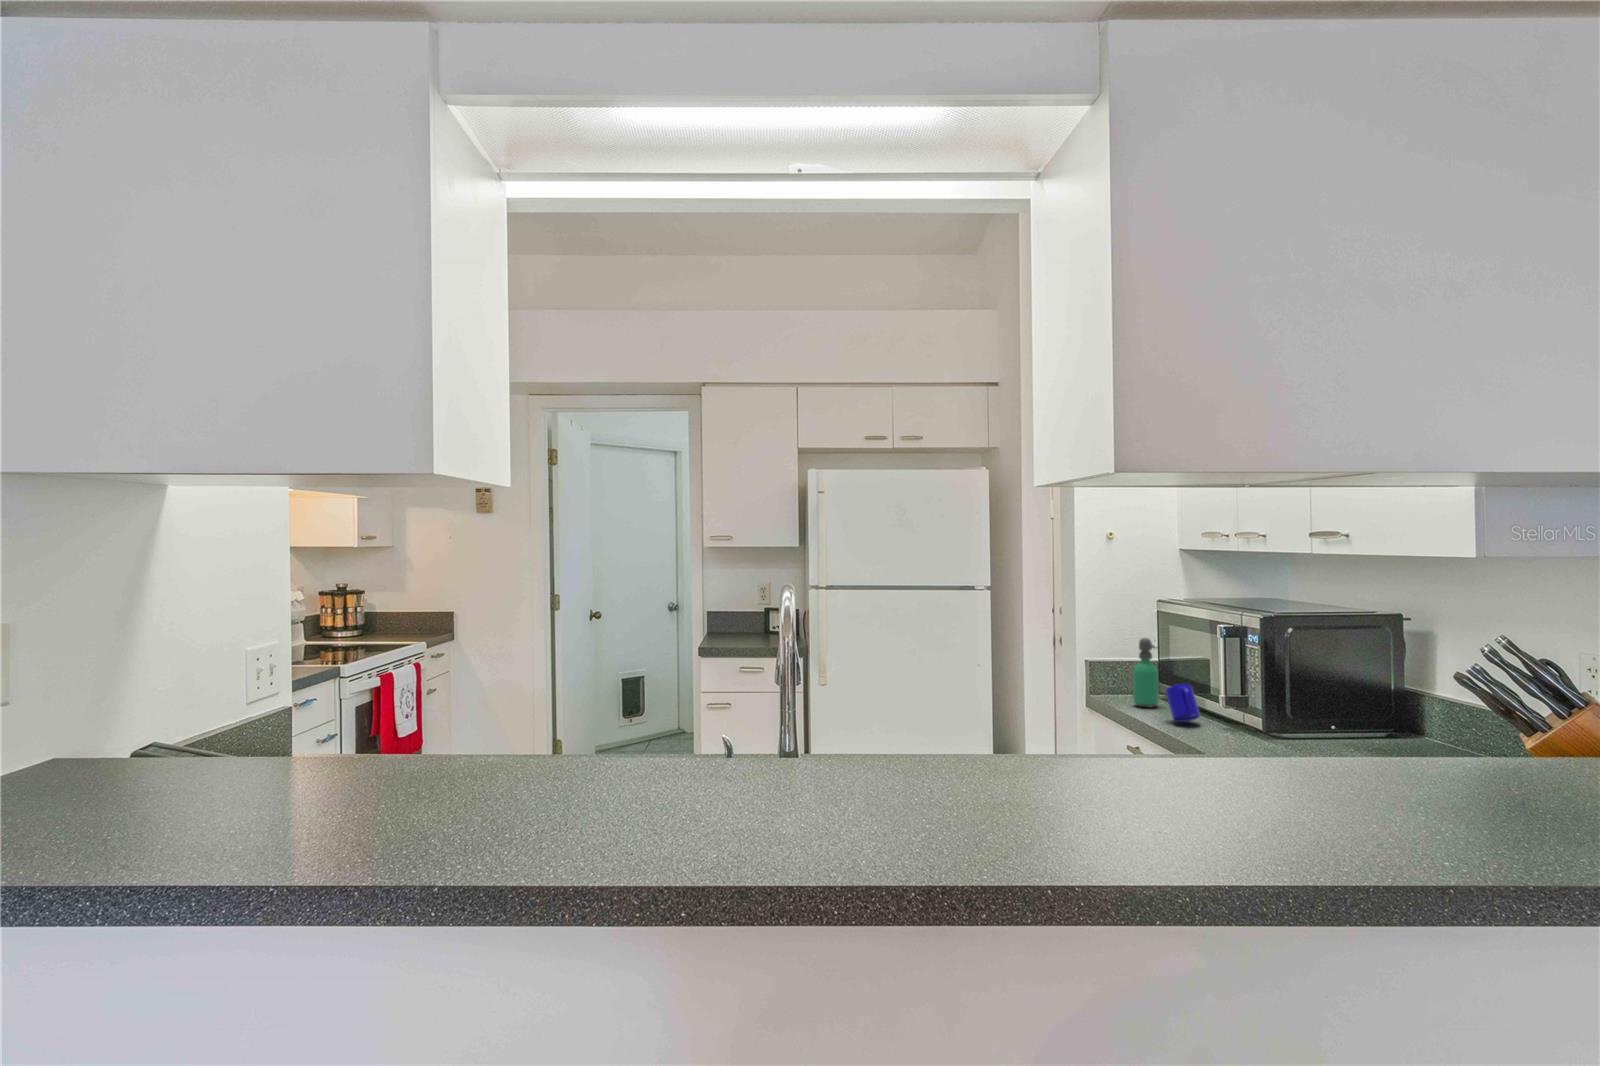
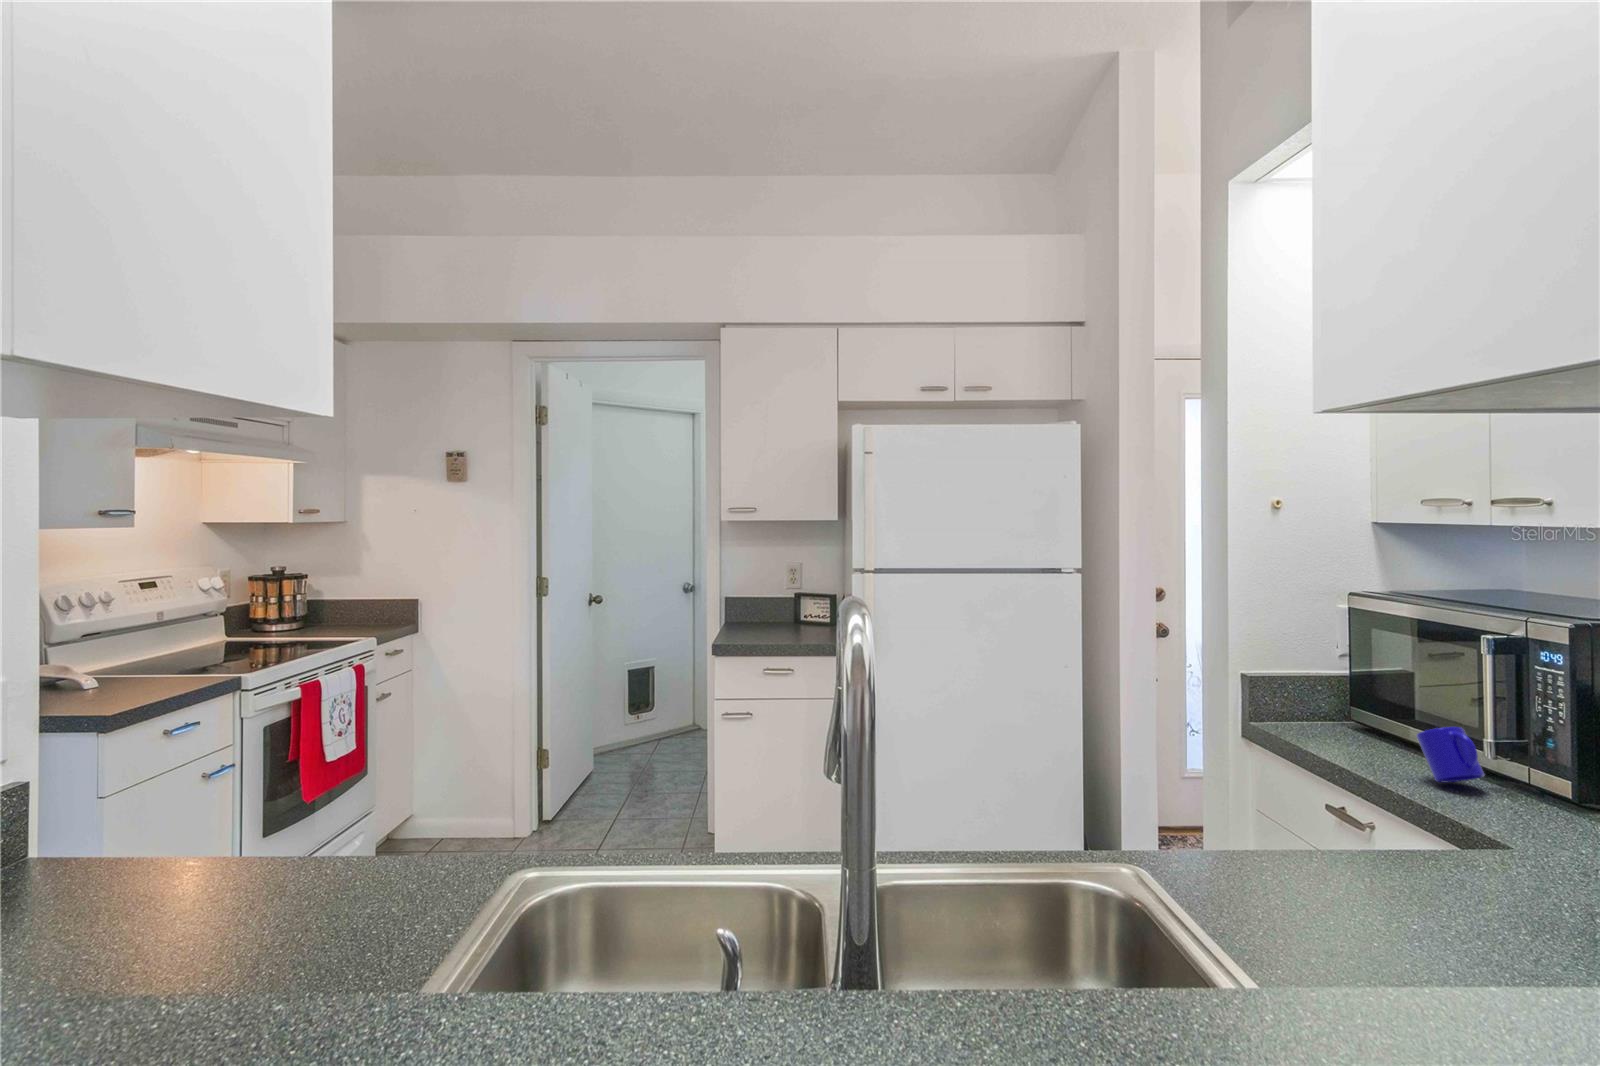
soap dispenser: present [1133,638,1159,707] -> none [1333,649,1378,750]

